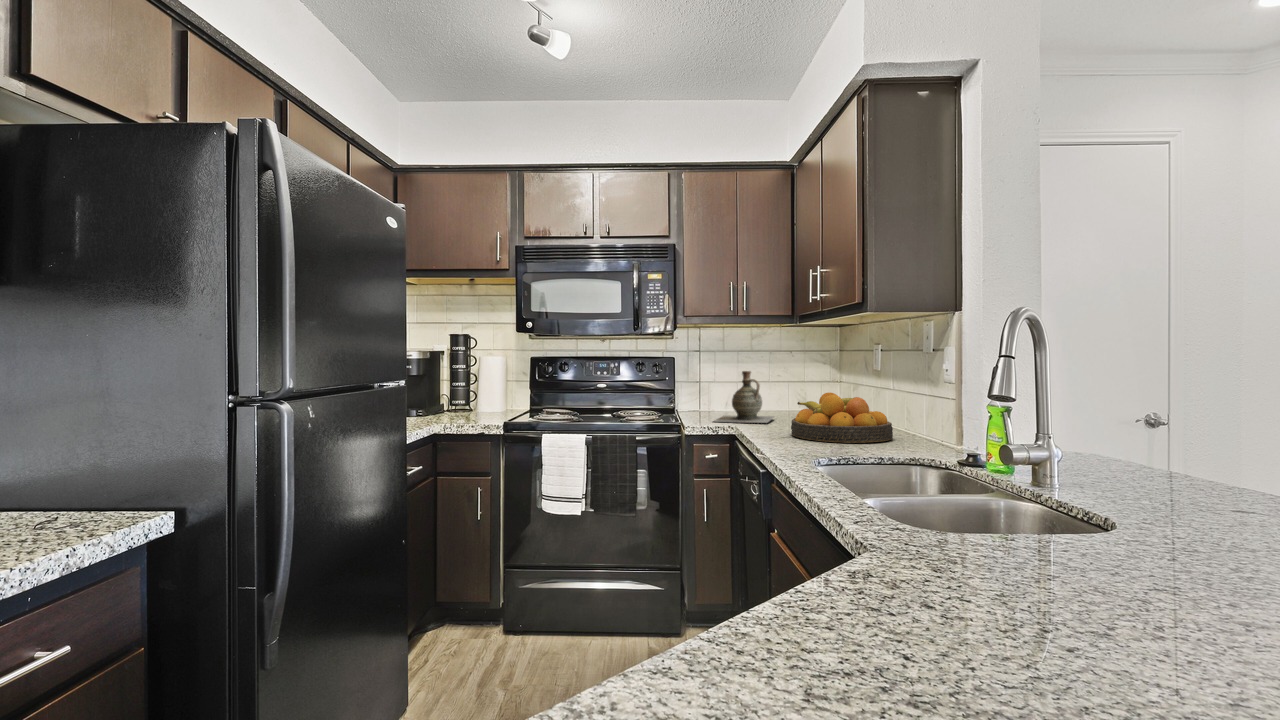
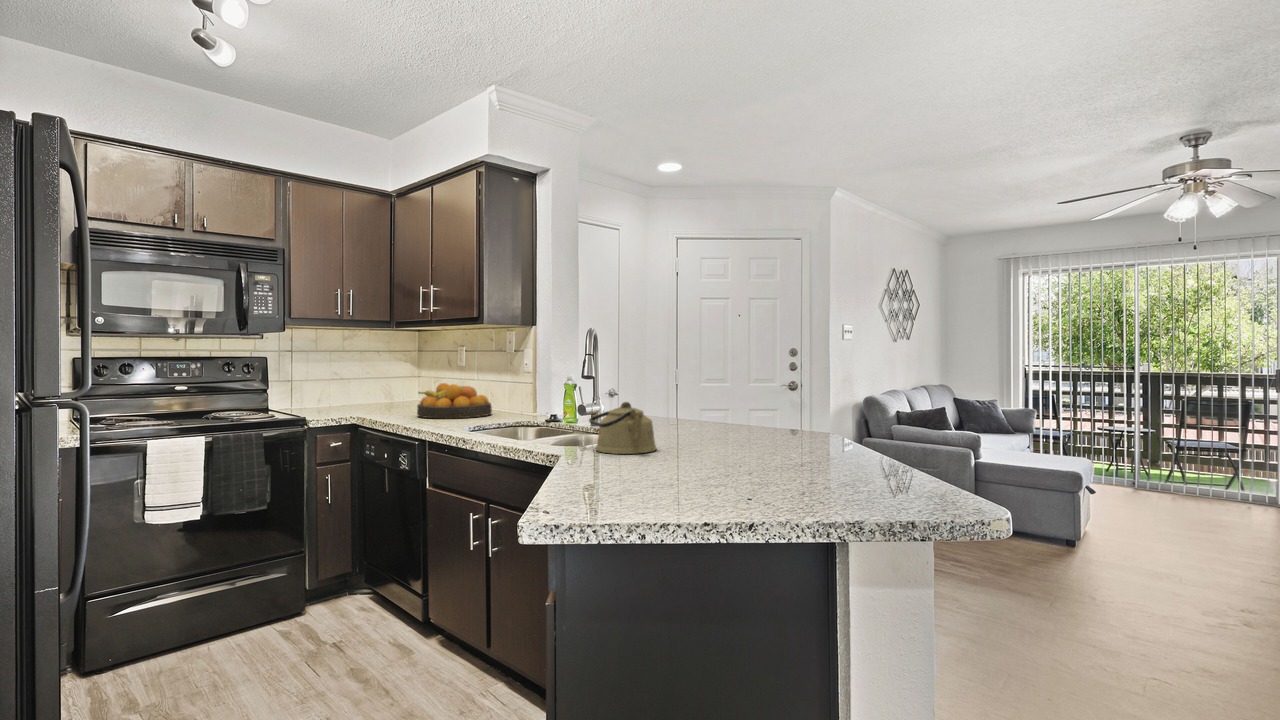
ceramic jug: present [714,371,774,423] -> none [326,369,380,415]
kettle: none [918,467,1094,610] -> present [589,402,656,454]

